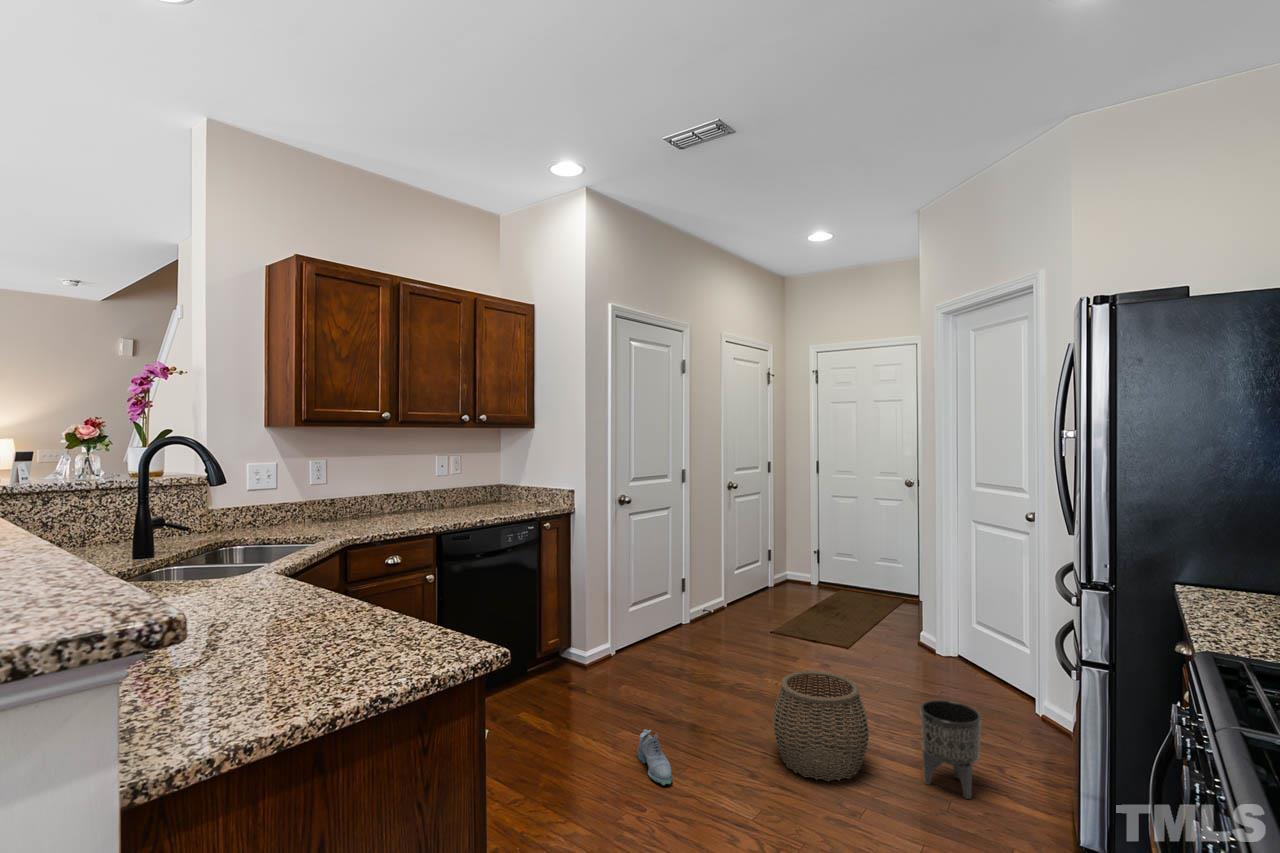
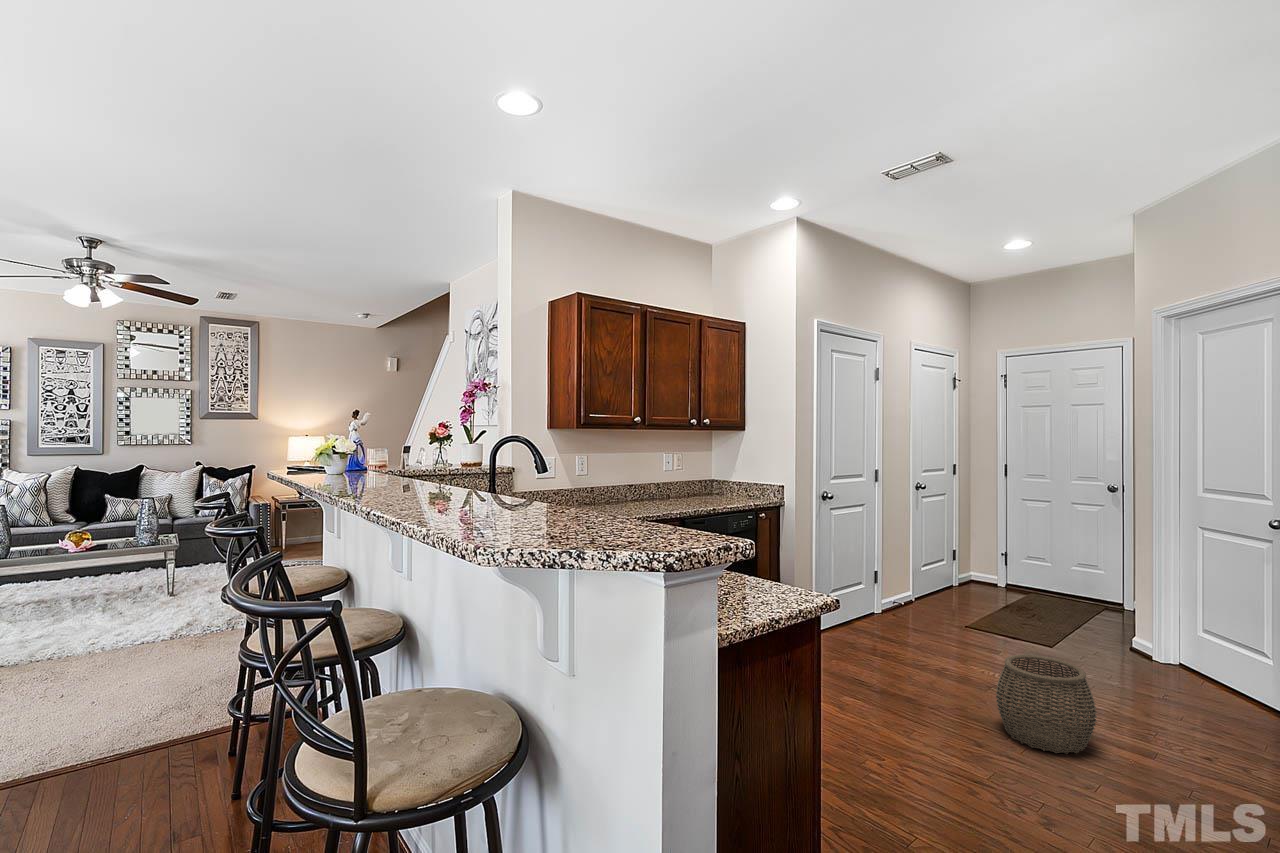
planter: present [920,700,981,799] -> none [1152,690,1220,783]
shoe: present [638,729,673,785] -> none [868,693,906,739]

